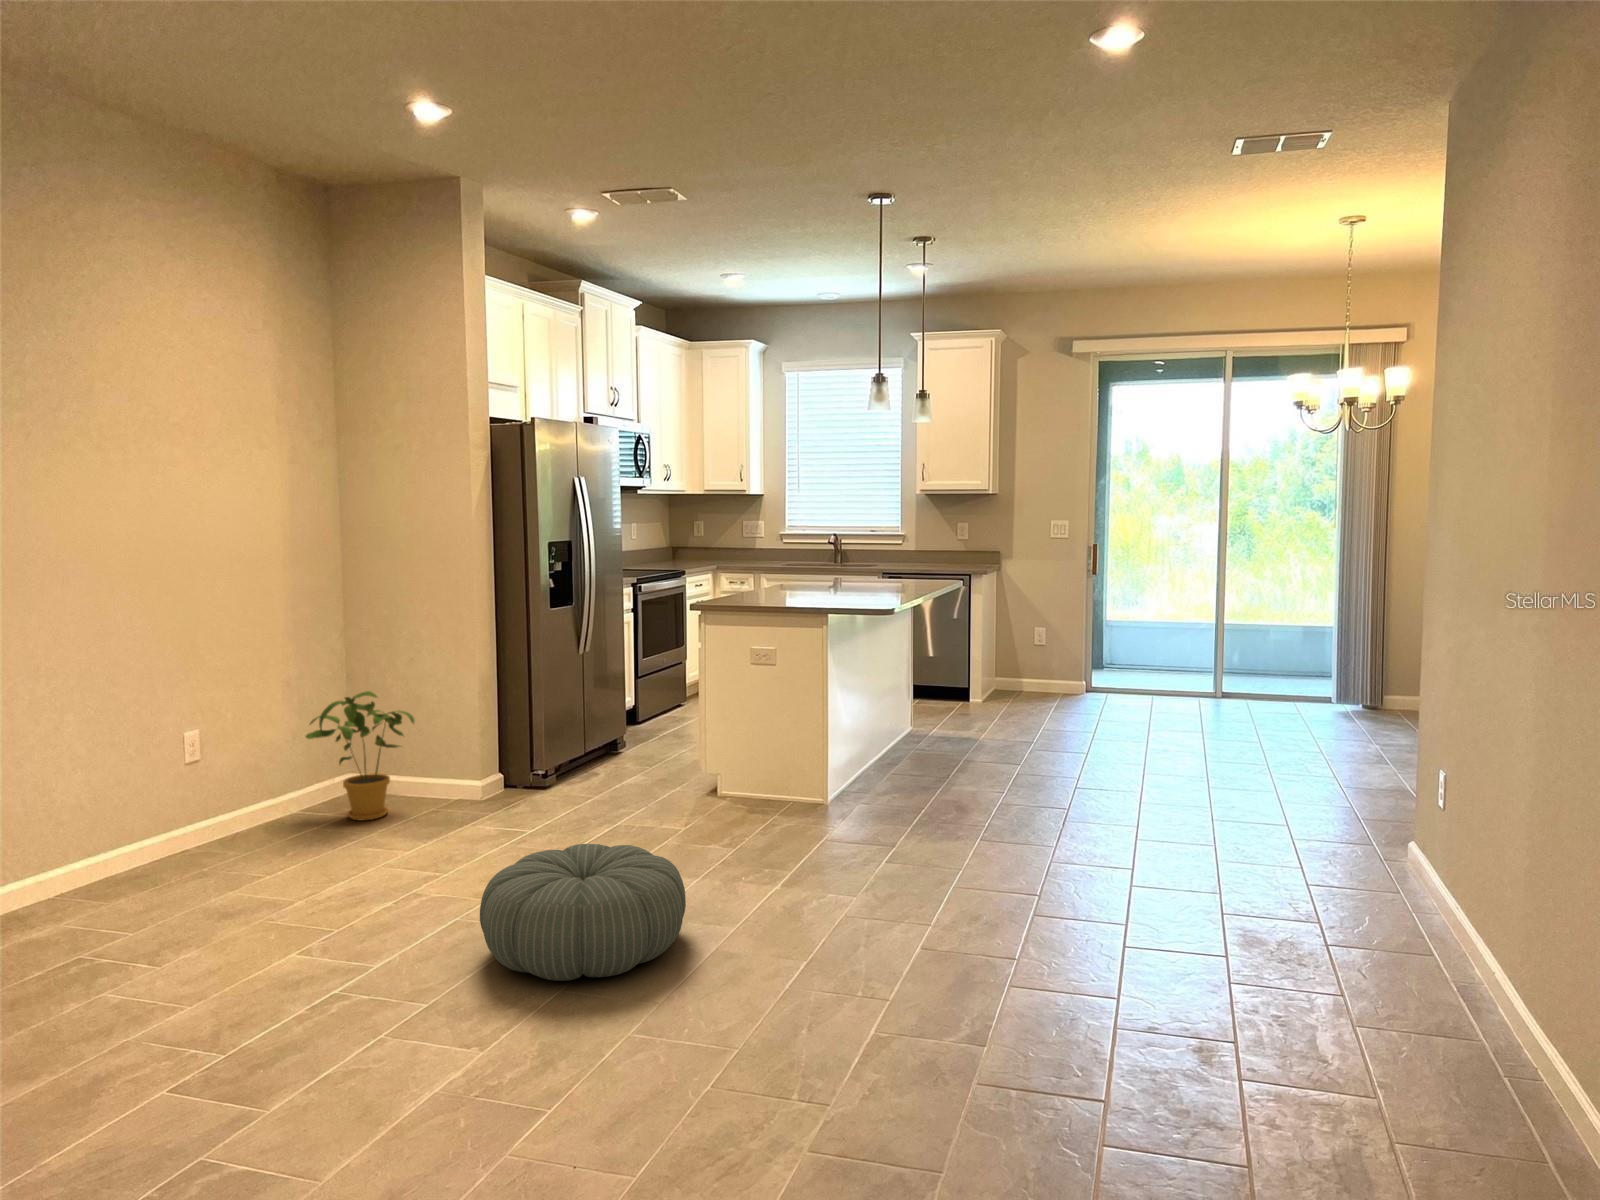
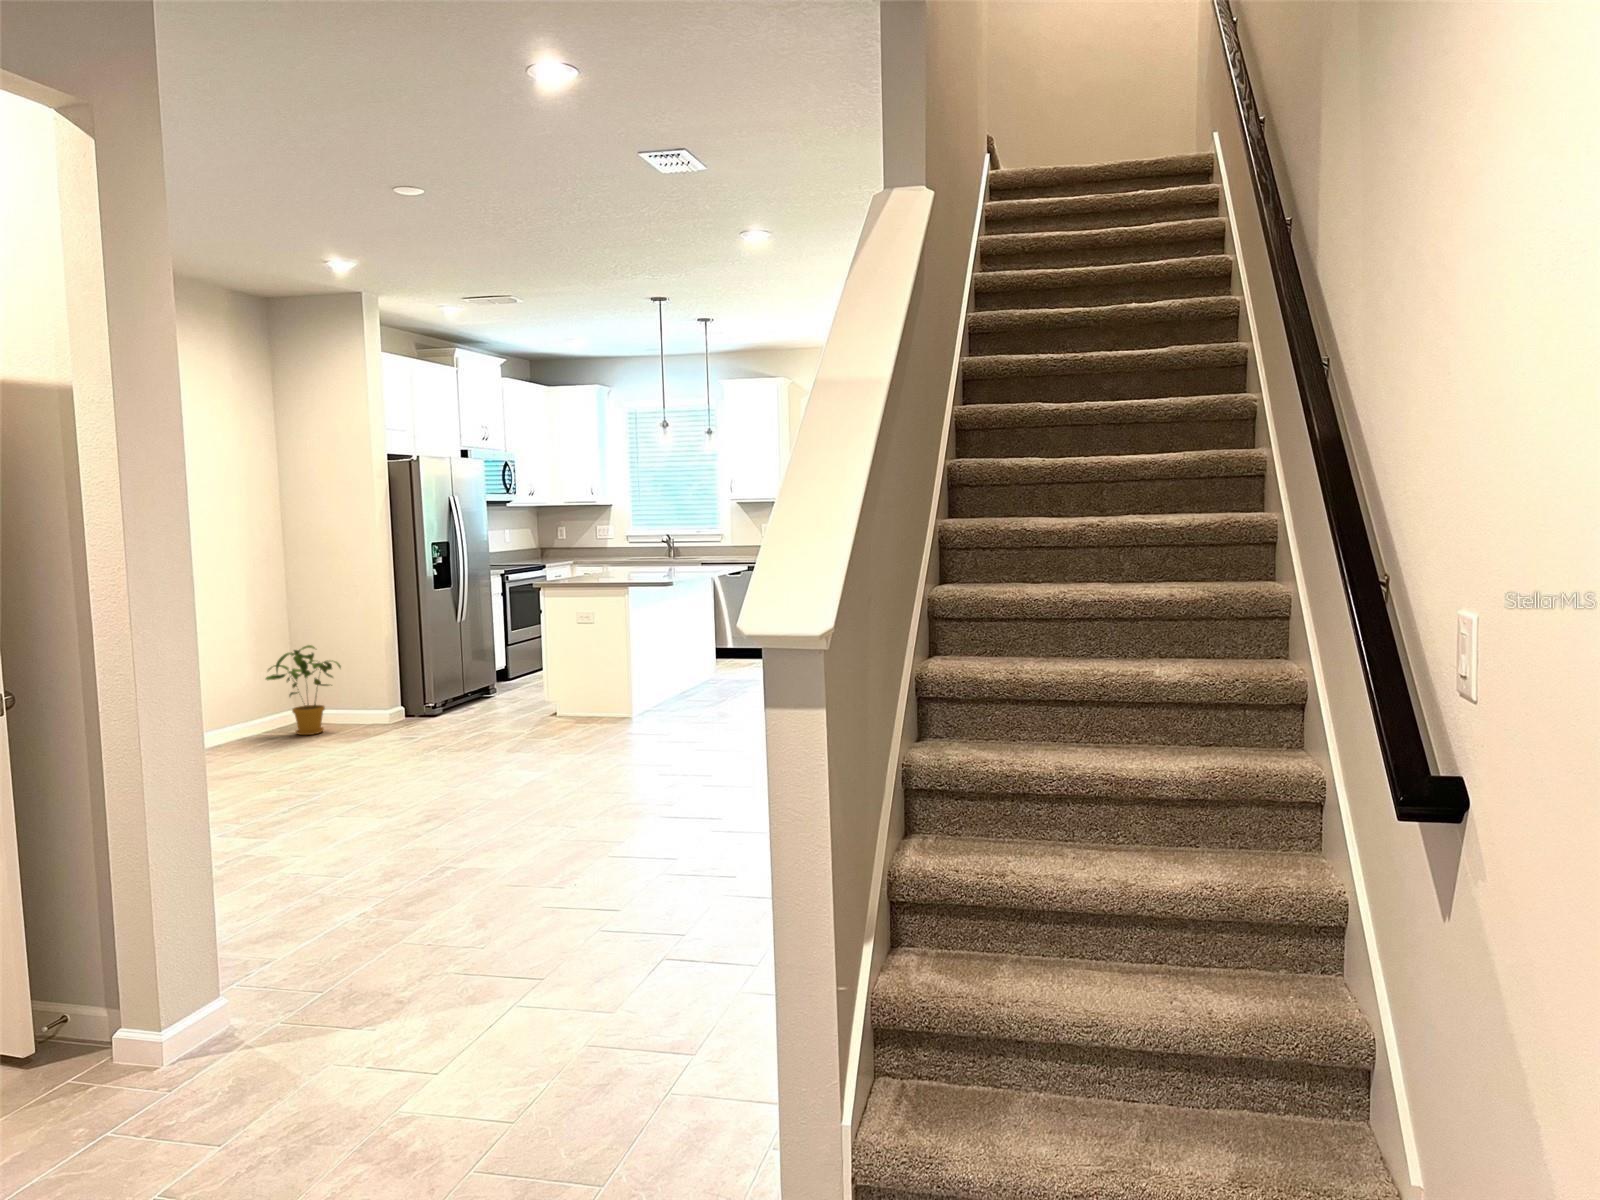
pouf: present [480,844,686,981] -> none [391,721,515,788]

